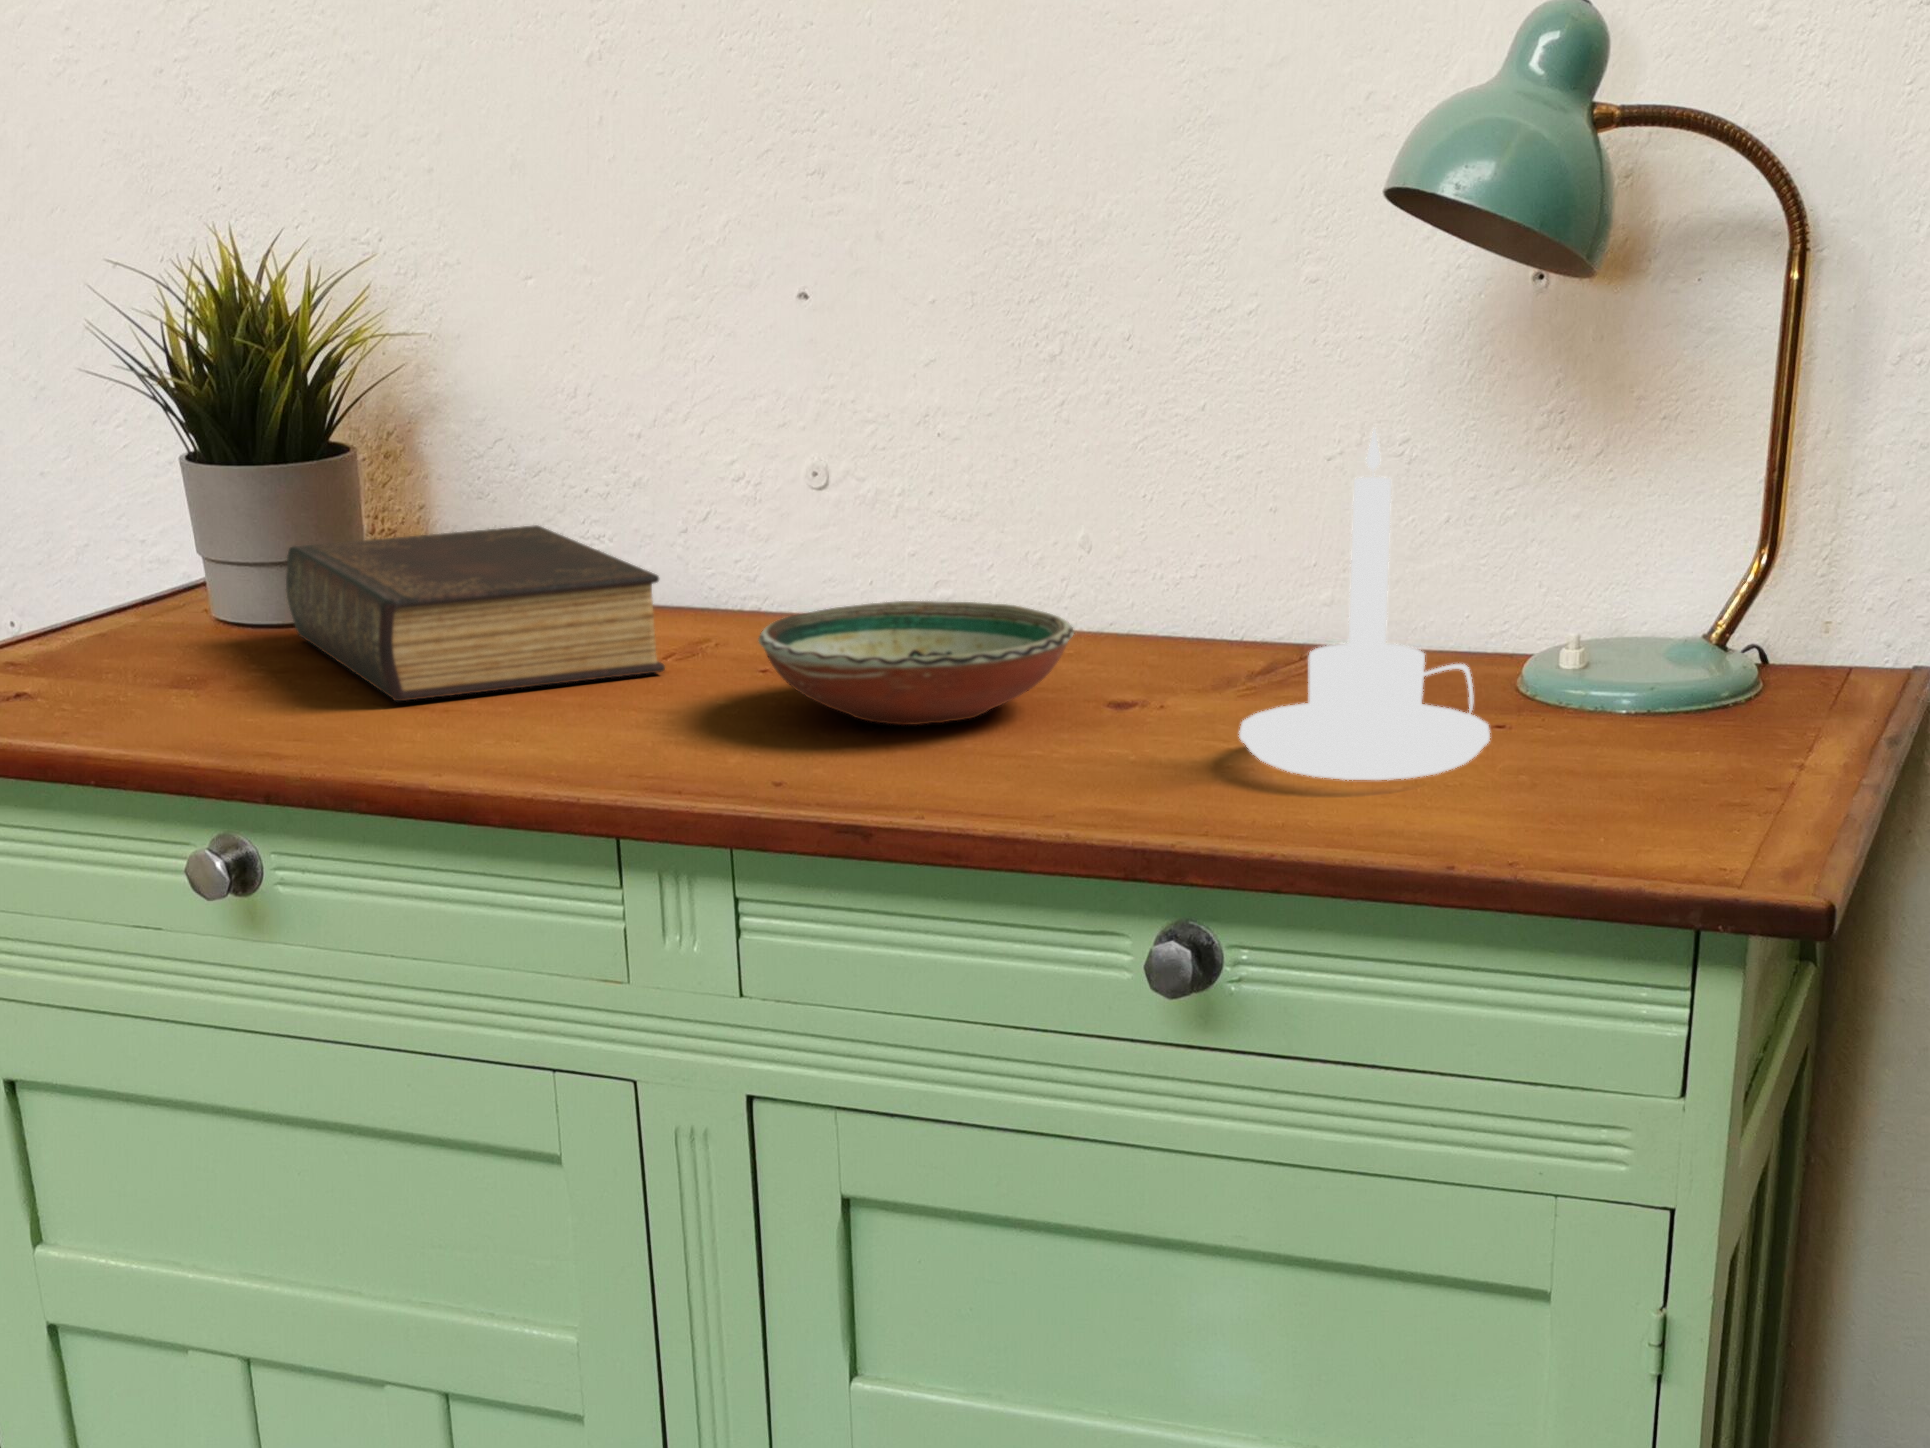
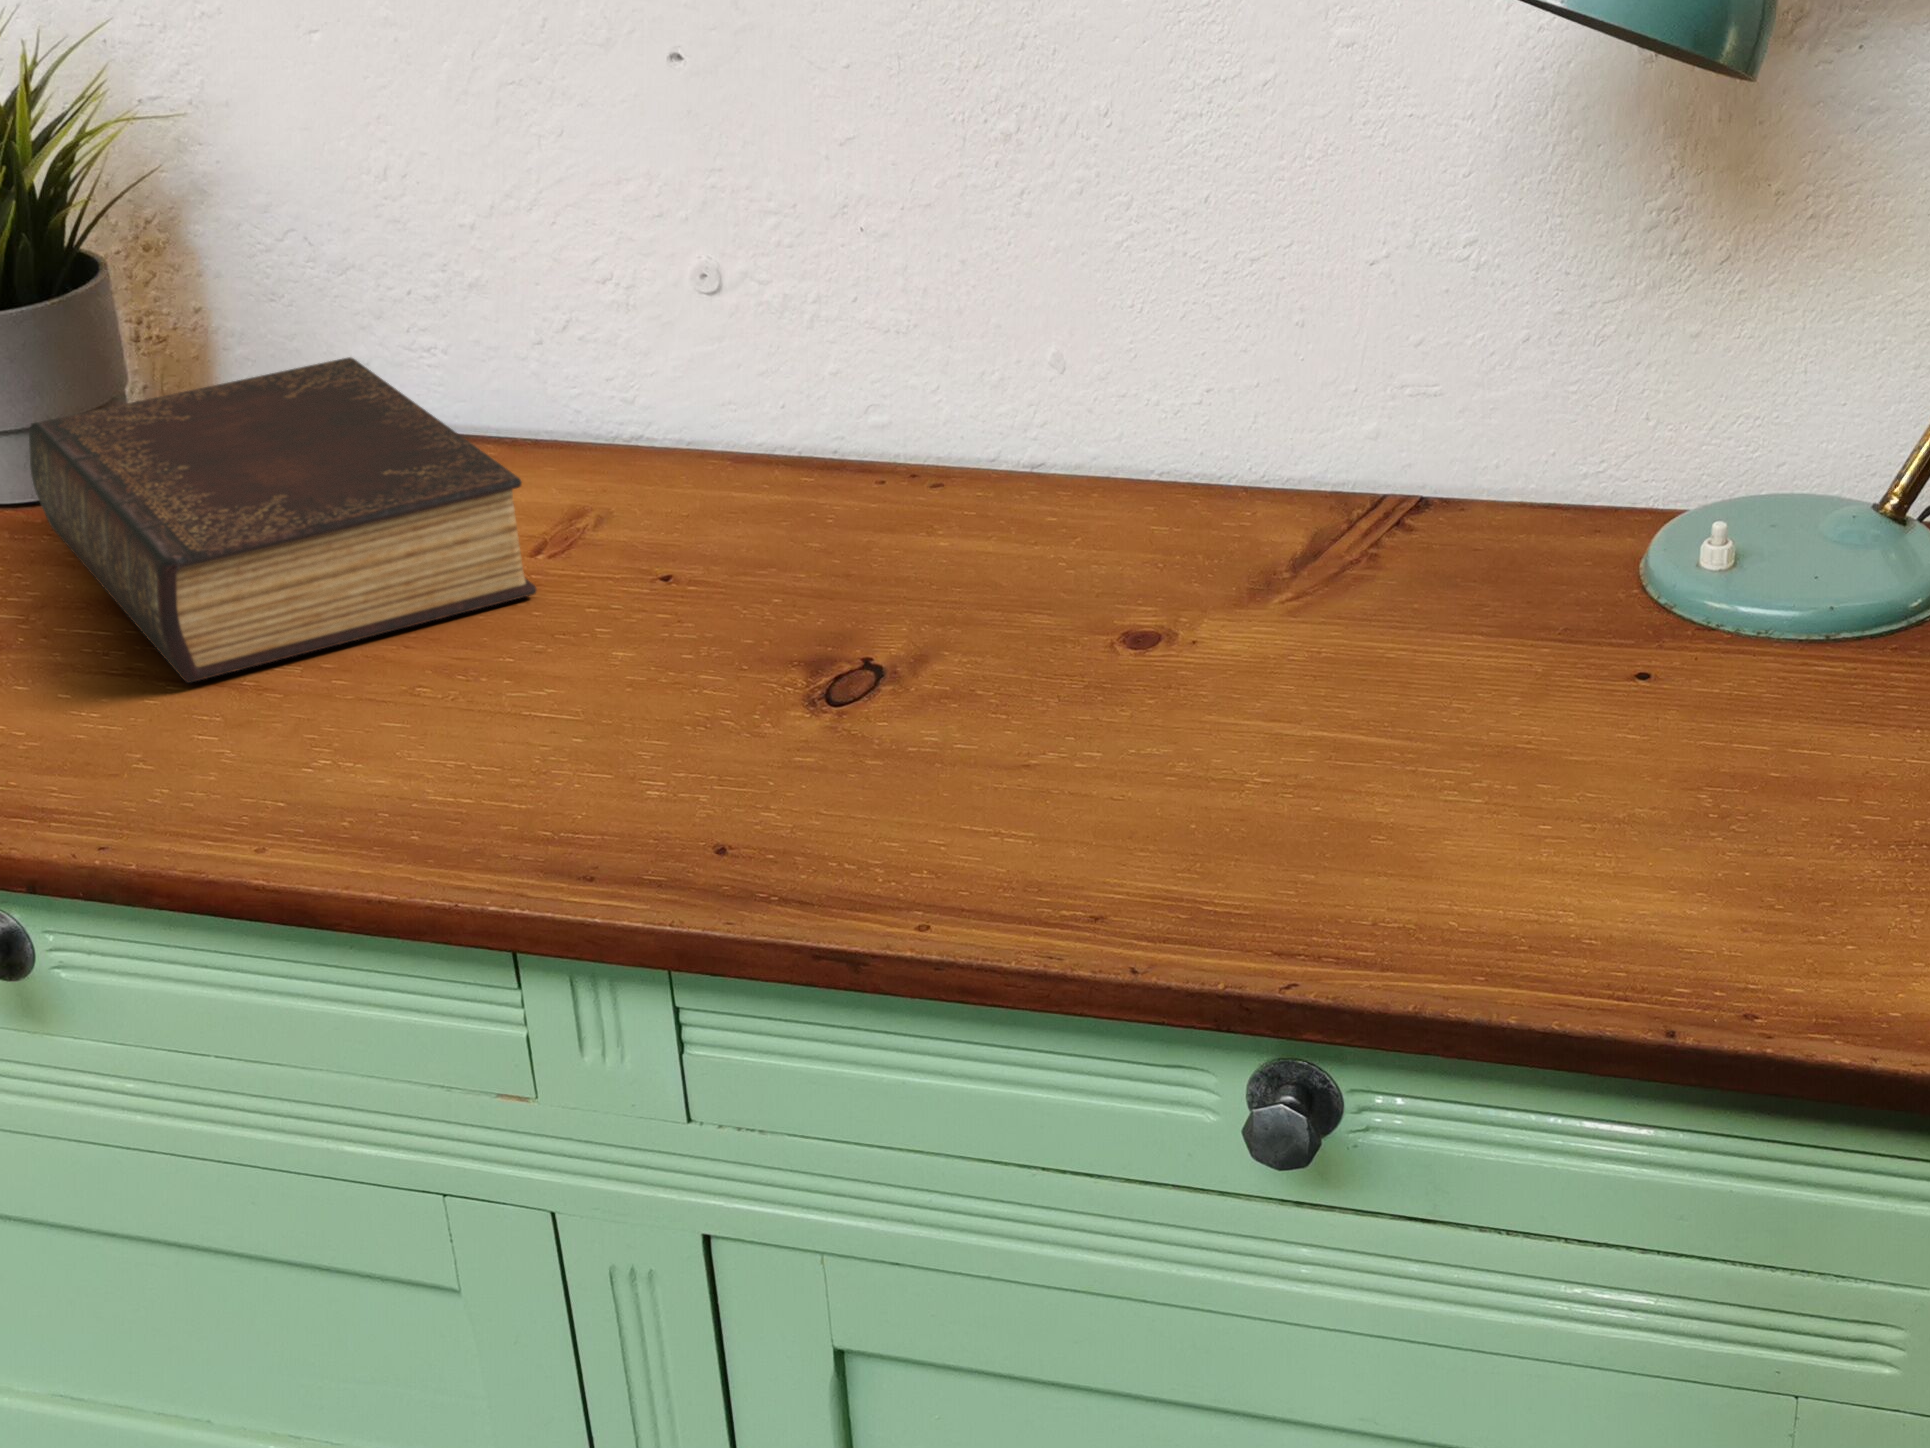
candle holder: present [1239,429,1490,780] -> none [1327,362,1663,831]
decorative bowl: present [759,601,1074,725] -> none [667,504,1080,712]

